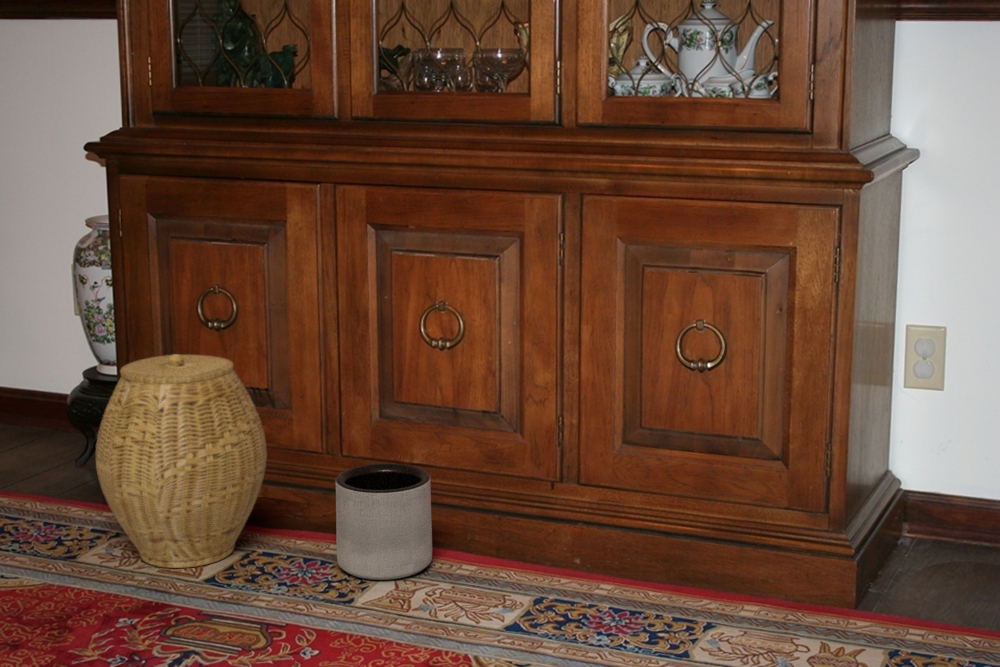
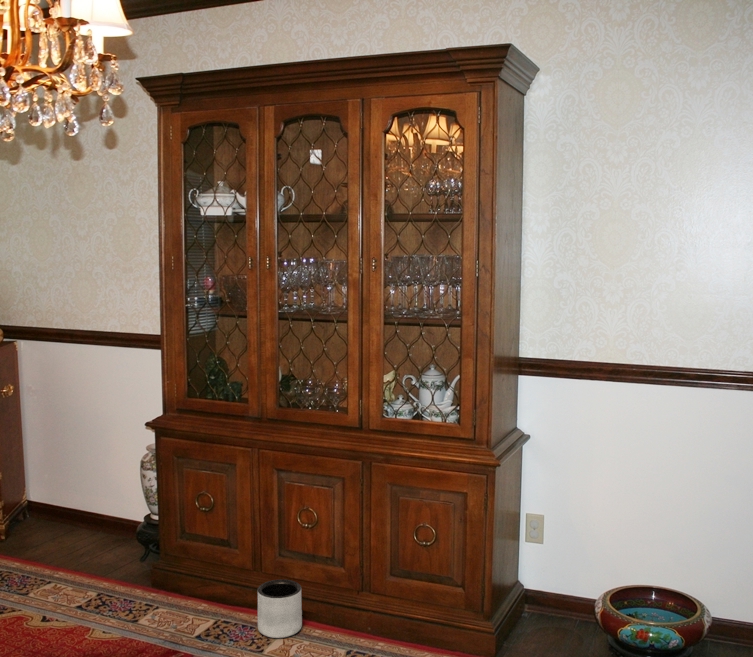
woven basket: present [96,354,267,568] -> none [149,526,227,630]

